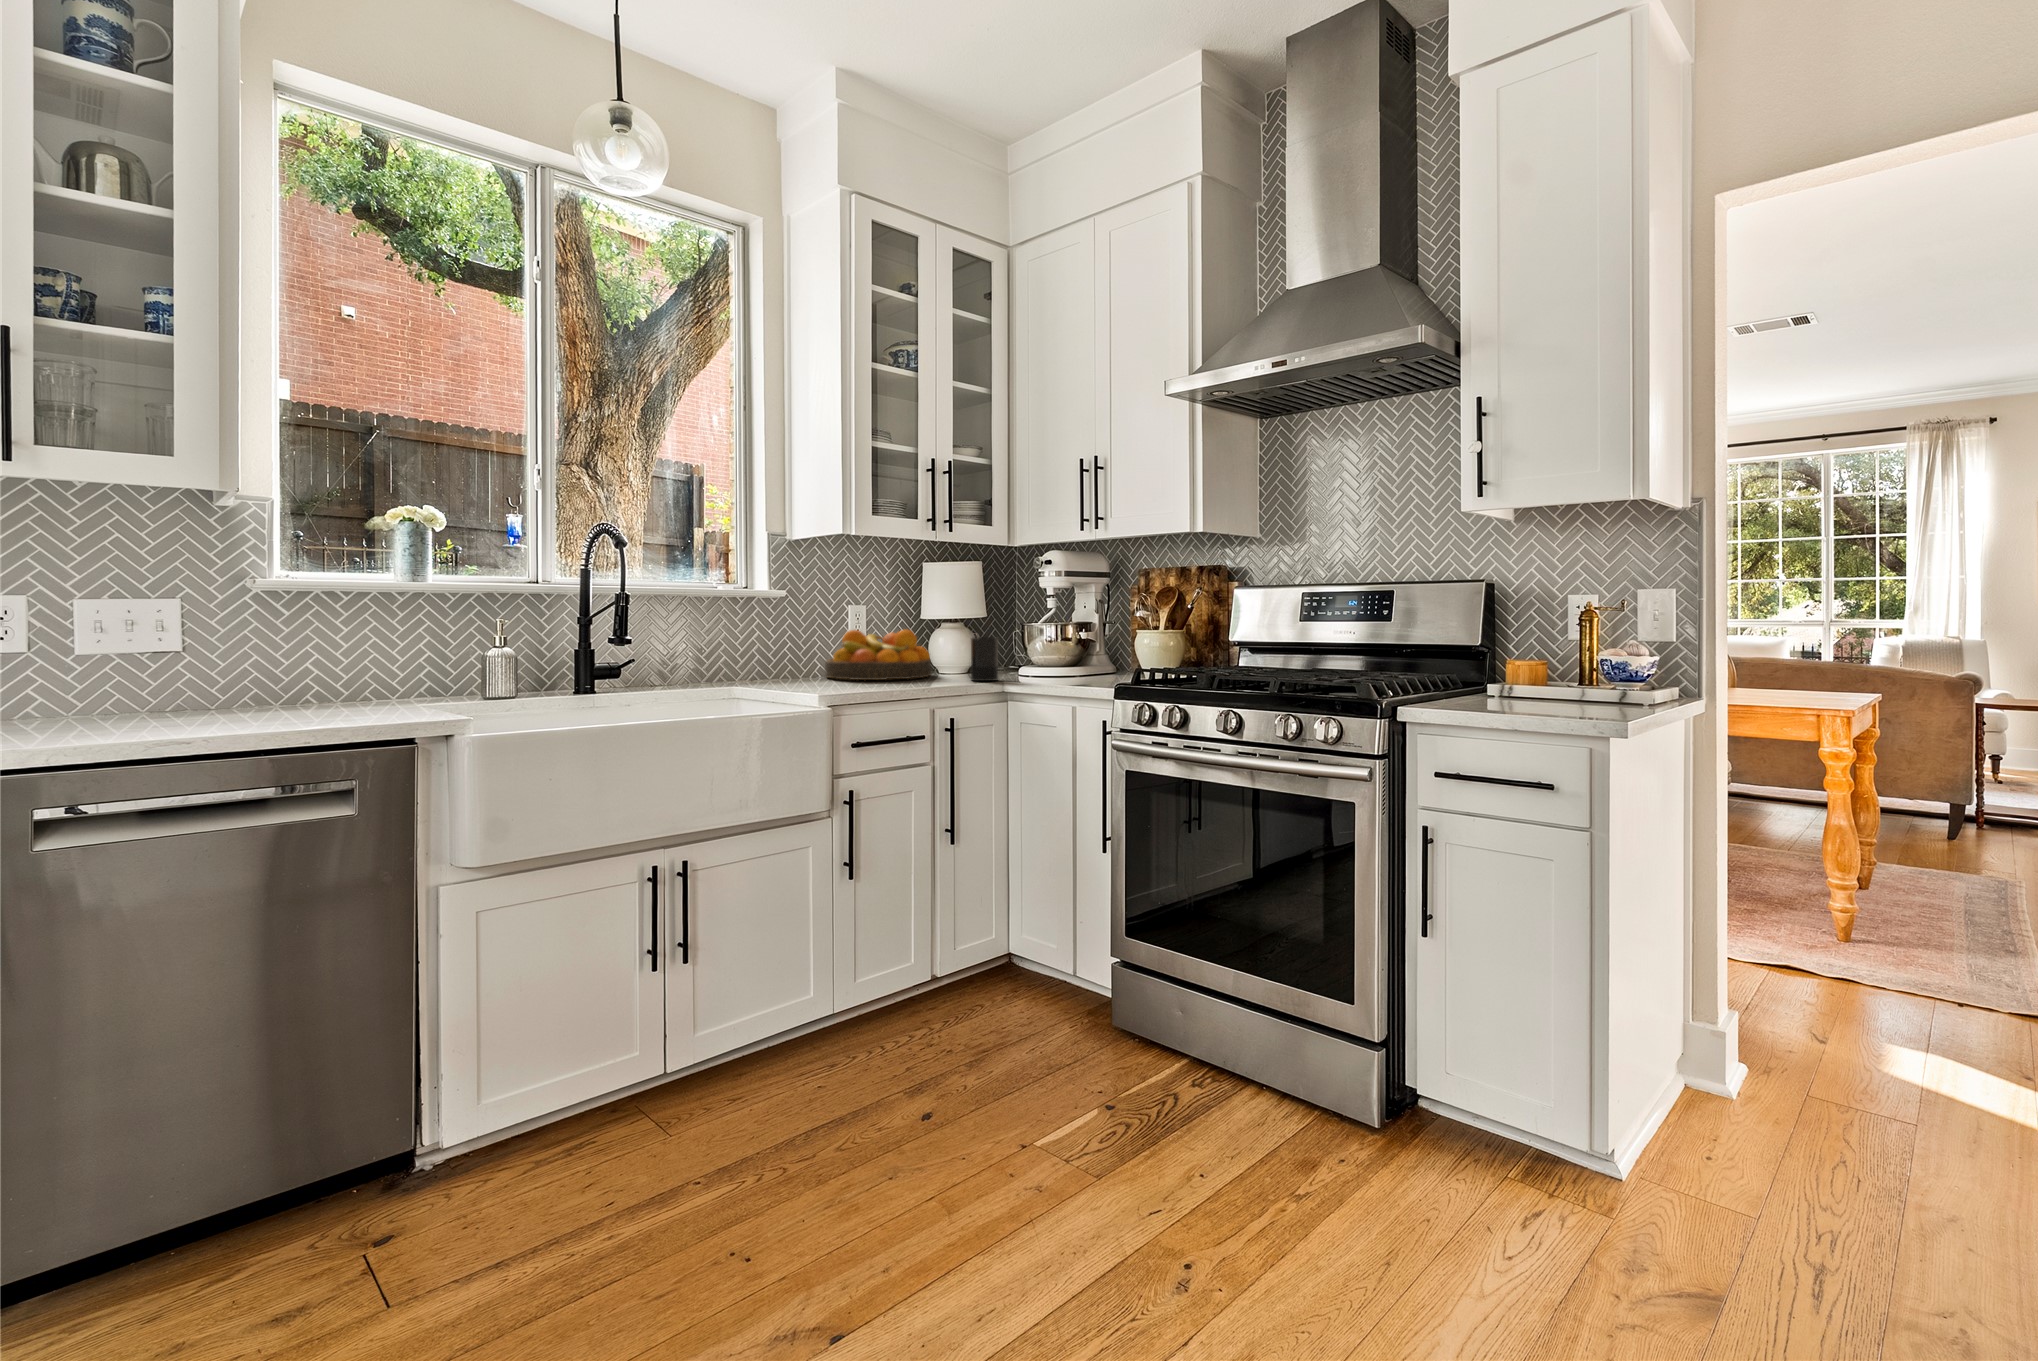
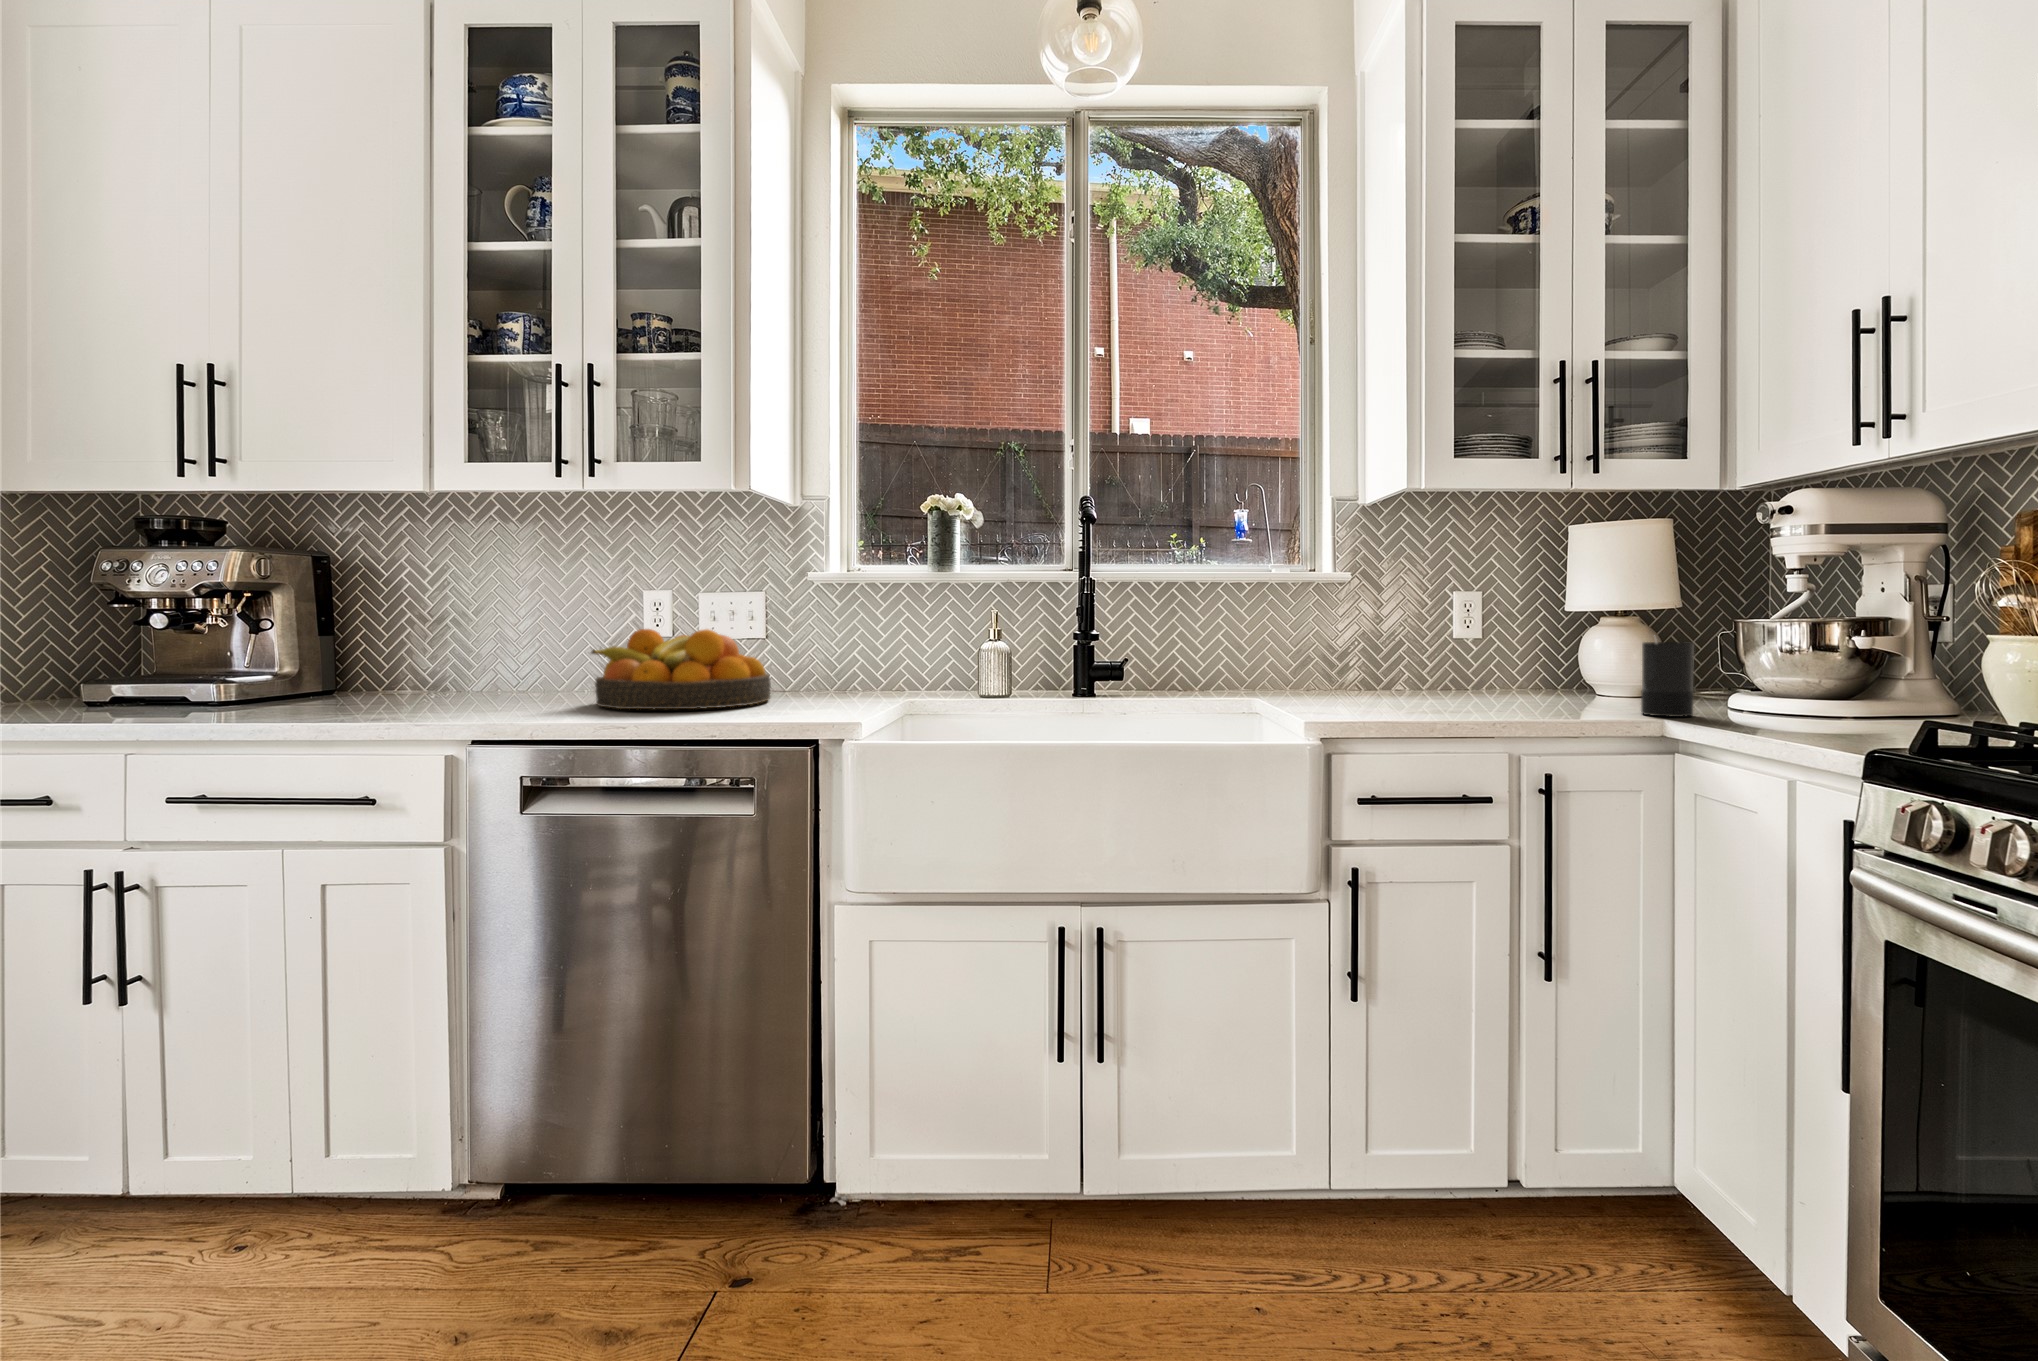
fruit bowl: present [825,630,932,680] -> present [591,629,771,709]

